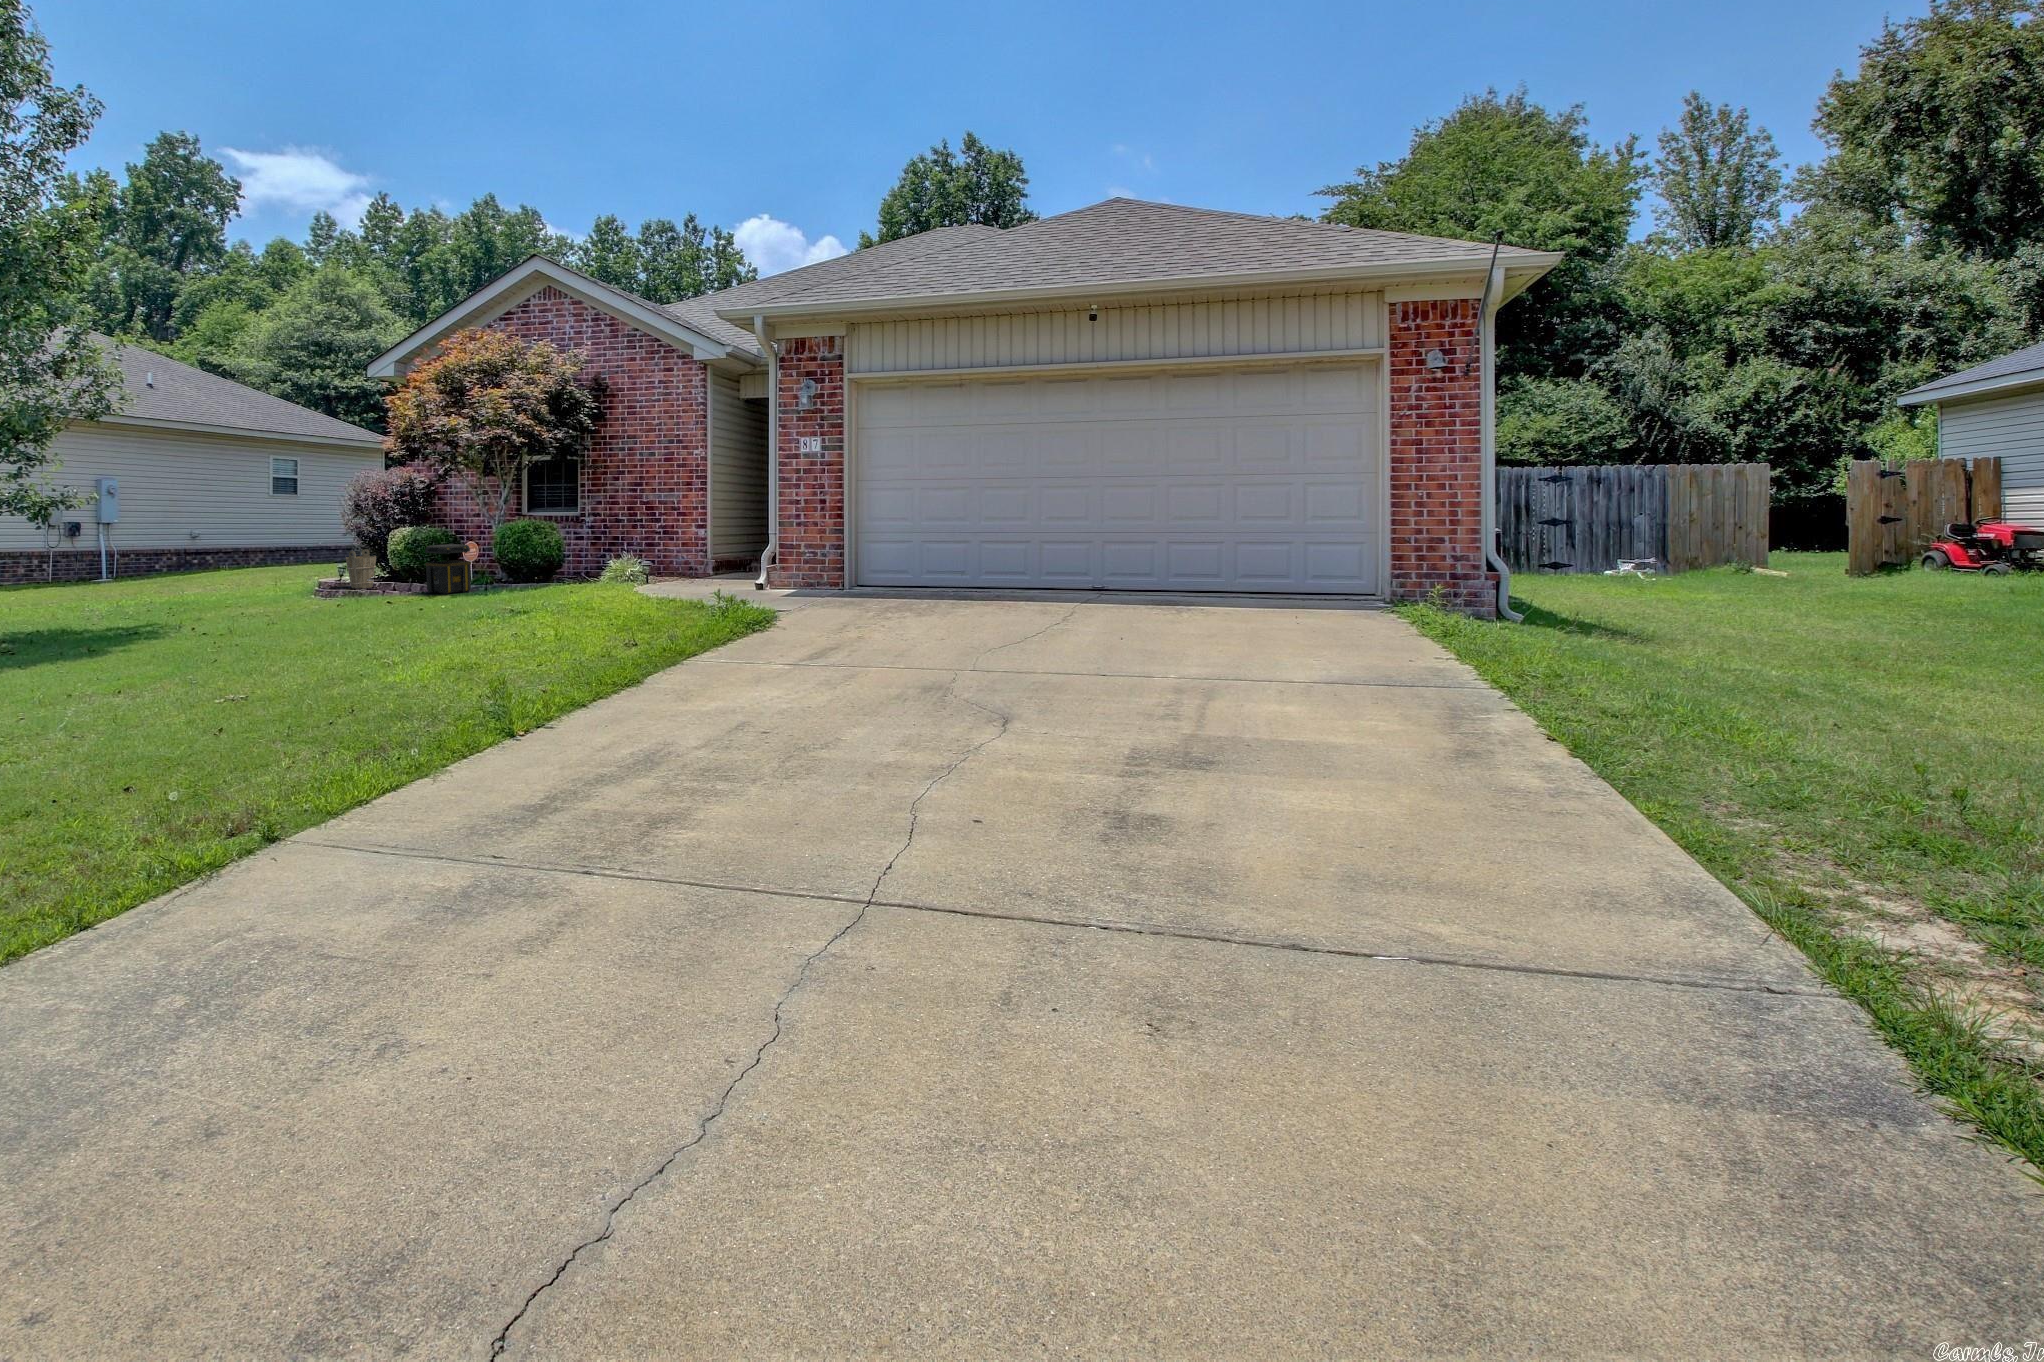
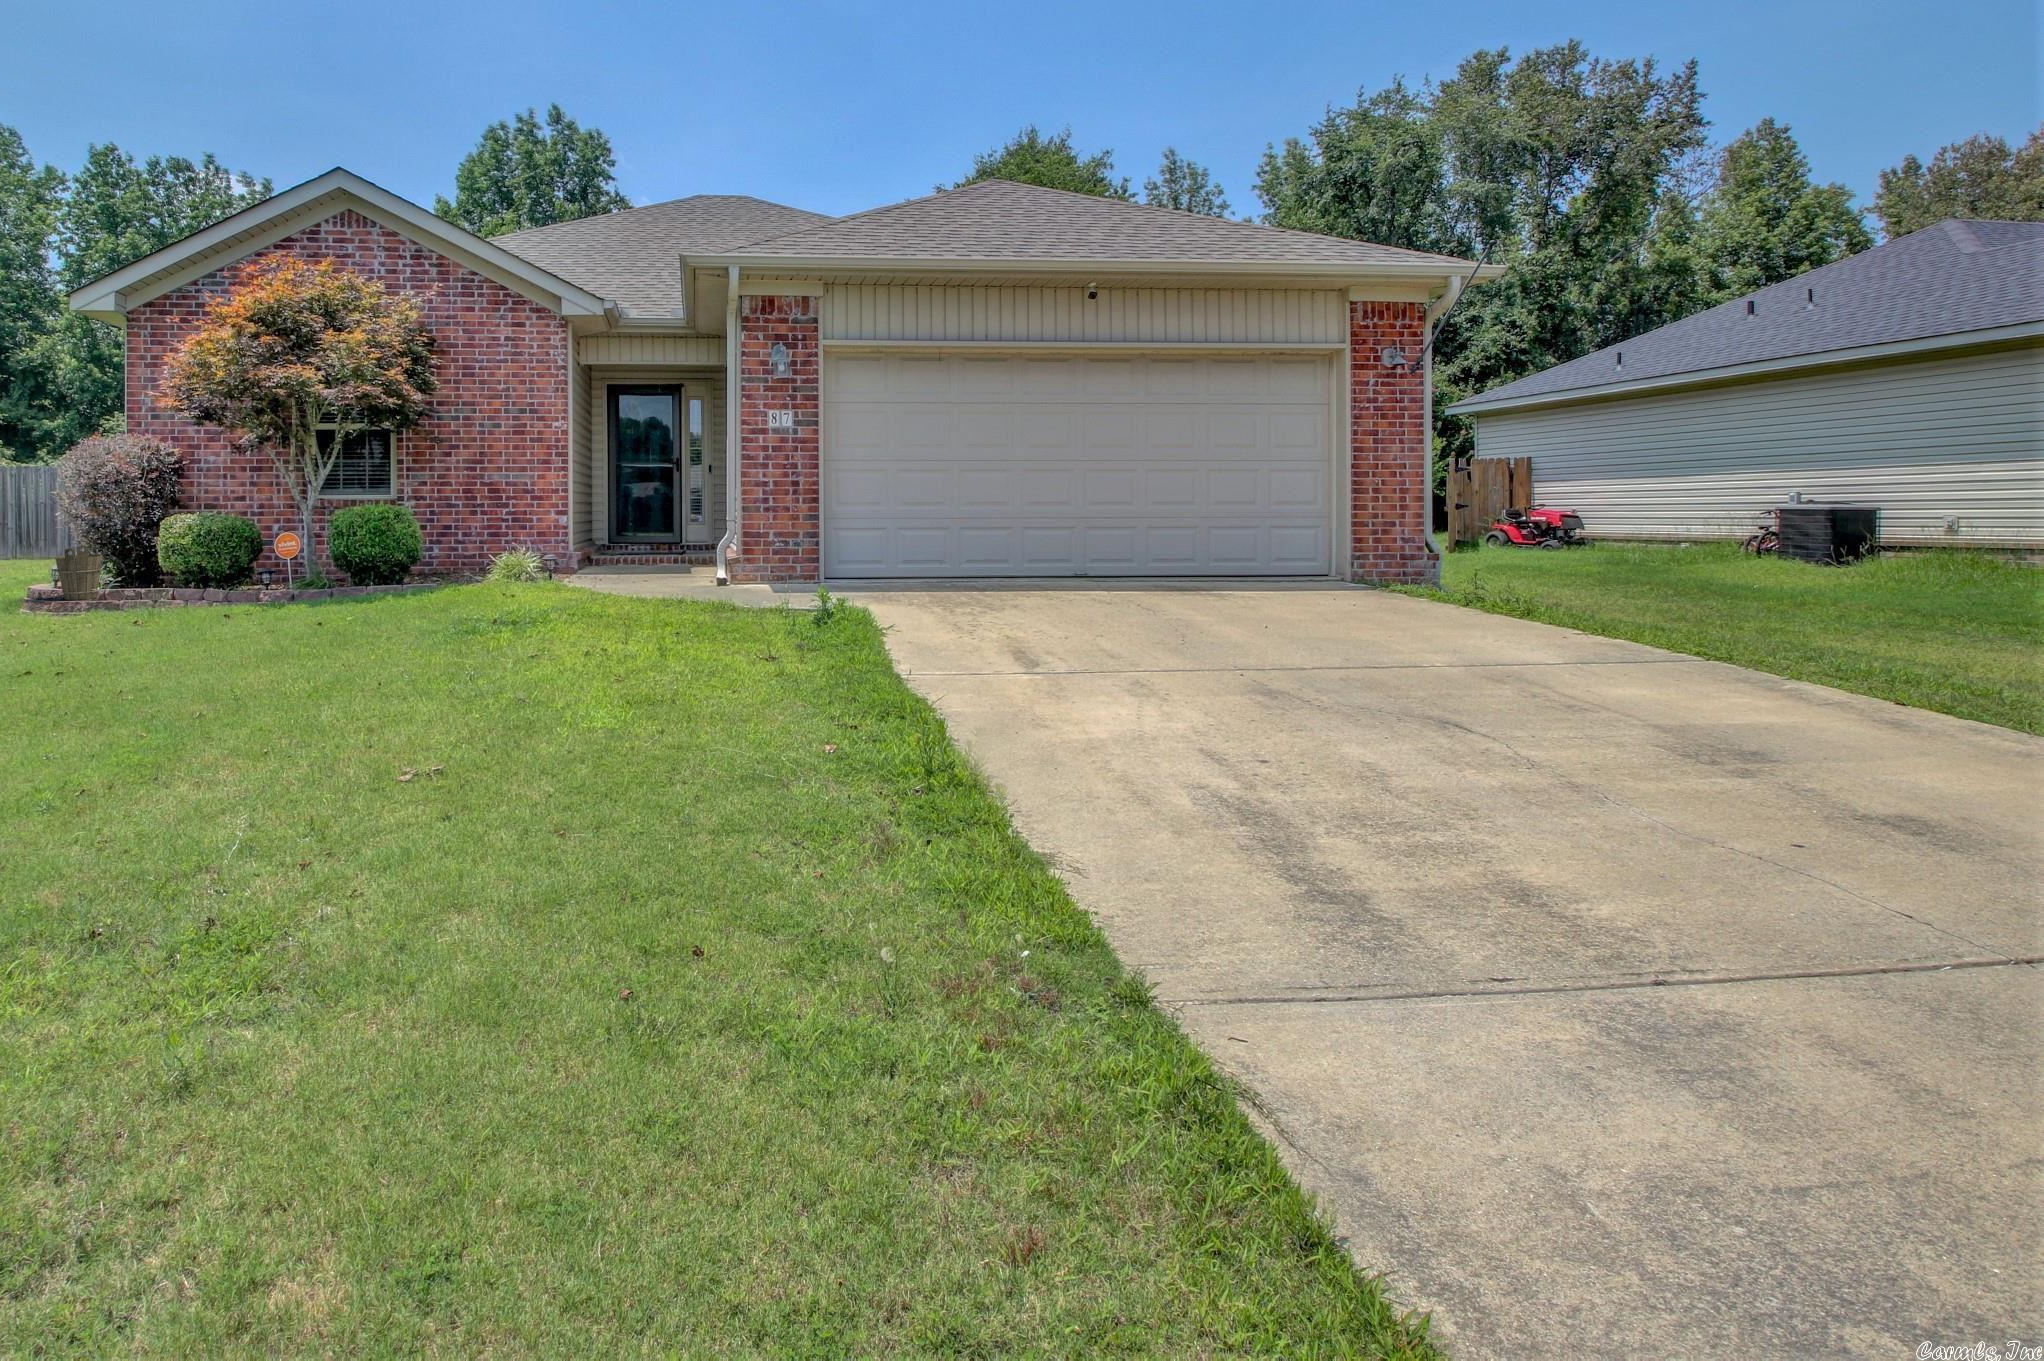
toolbox: present [425,544,471,594] -> none [207,537,274,604]

